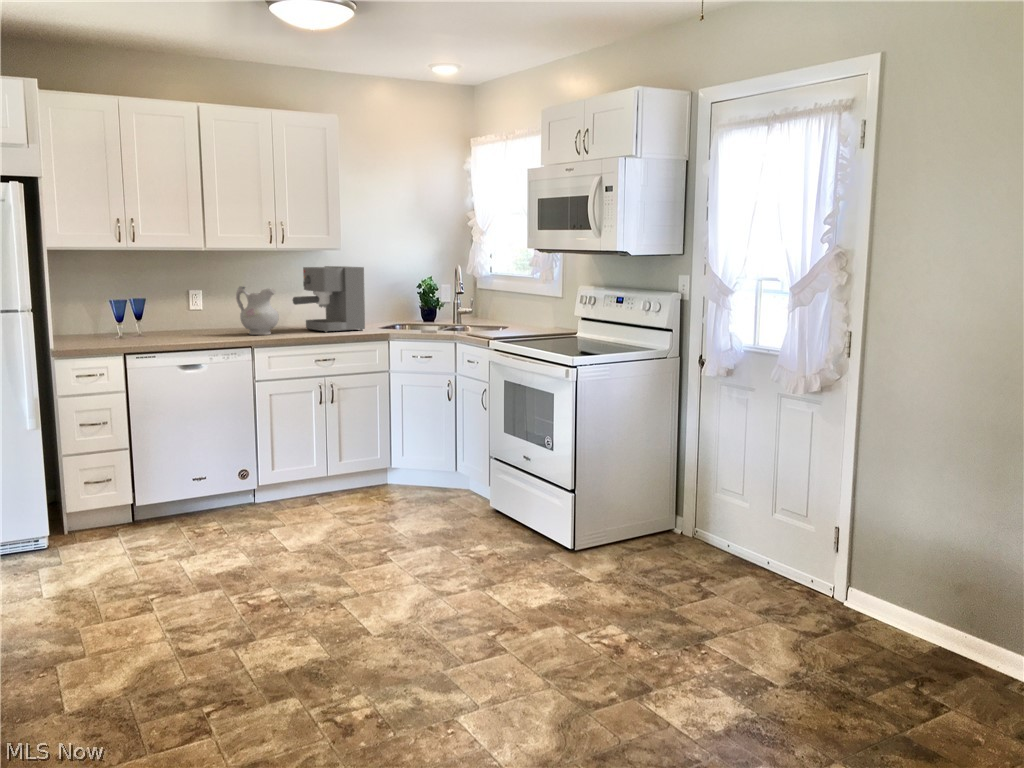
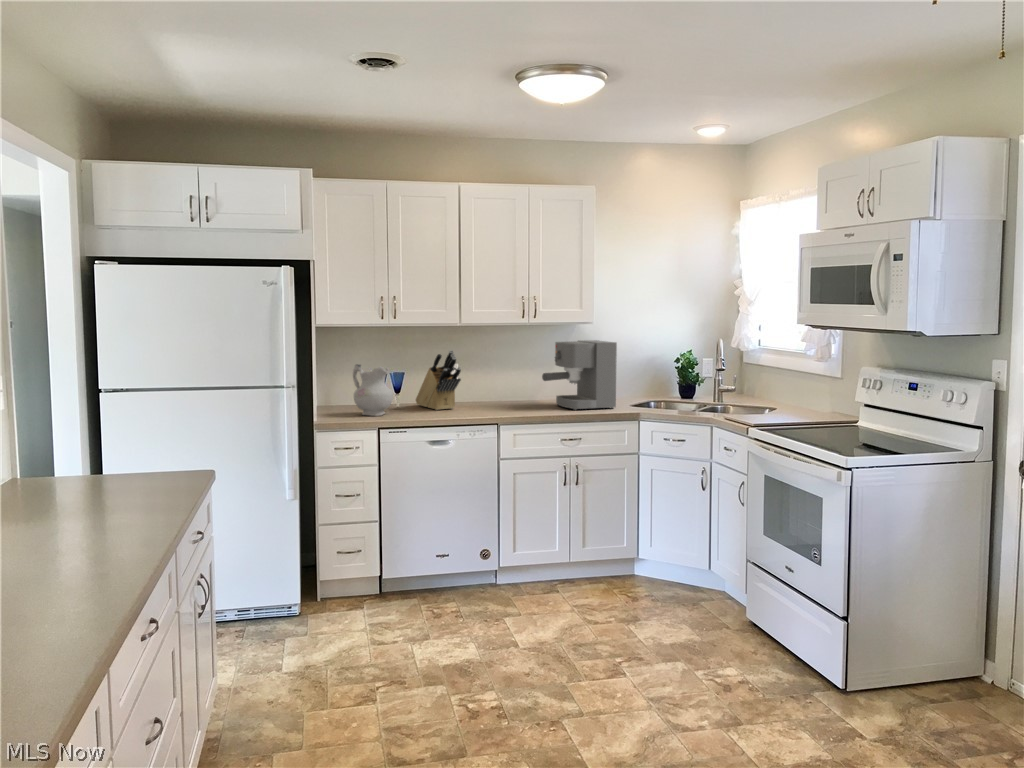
knife block: none [158,275,209,336] -> present [416,350,461,410]
ceramic pitcher: present [236,286,279,335] -> present [353,364,393,416]

